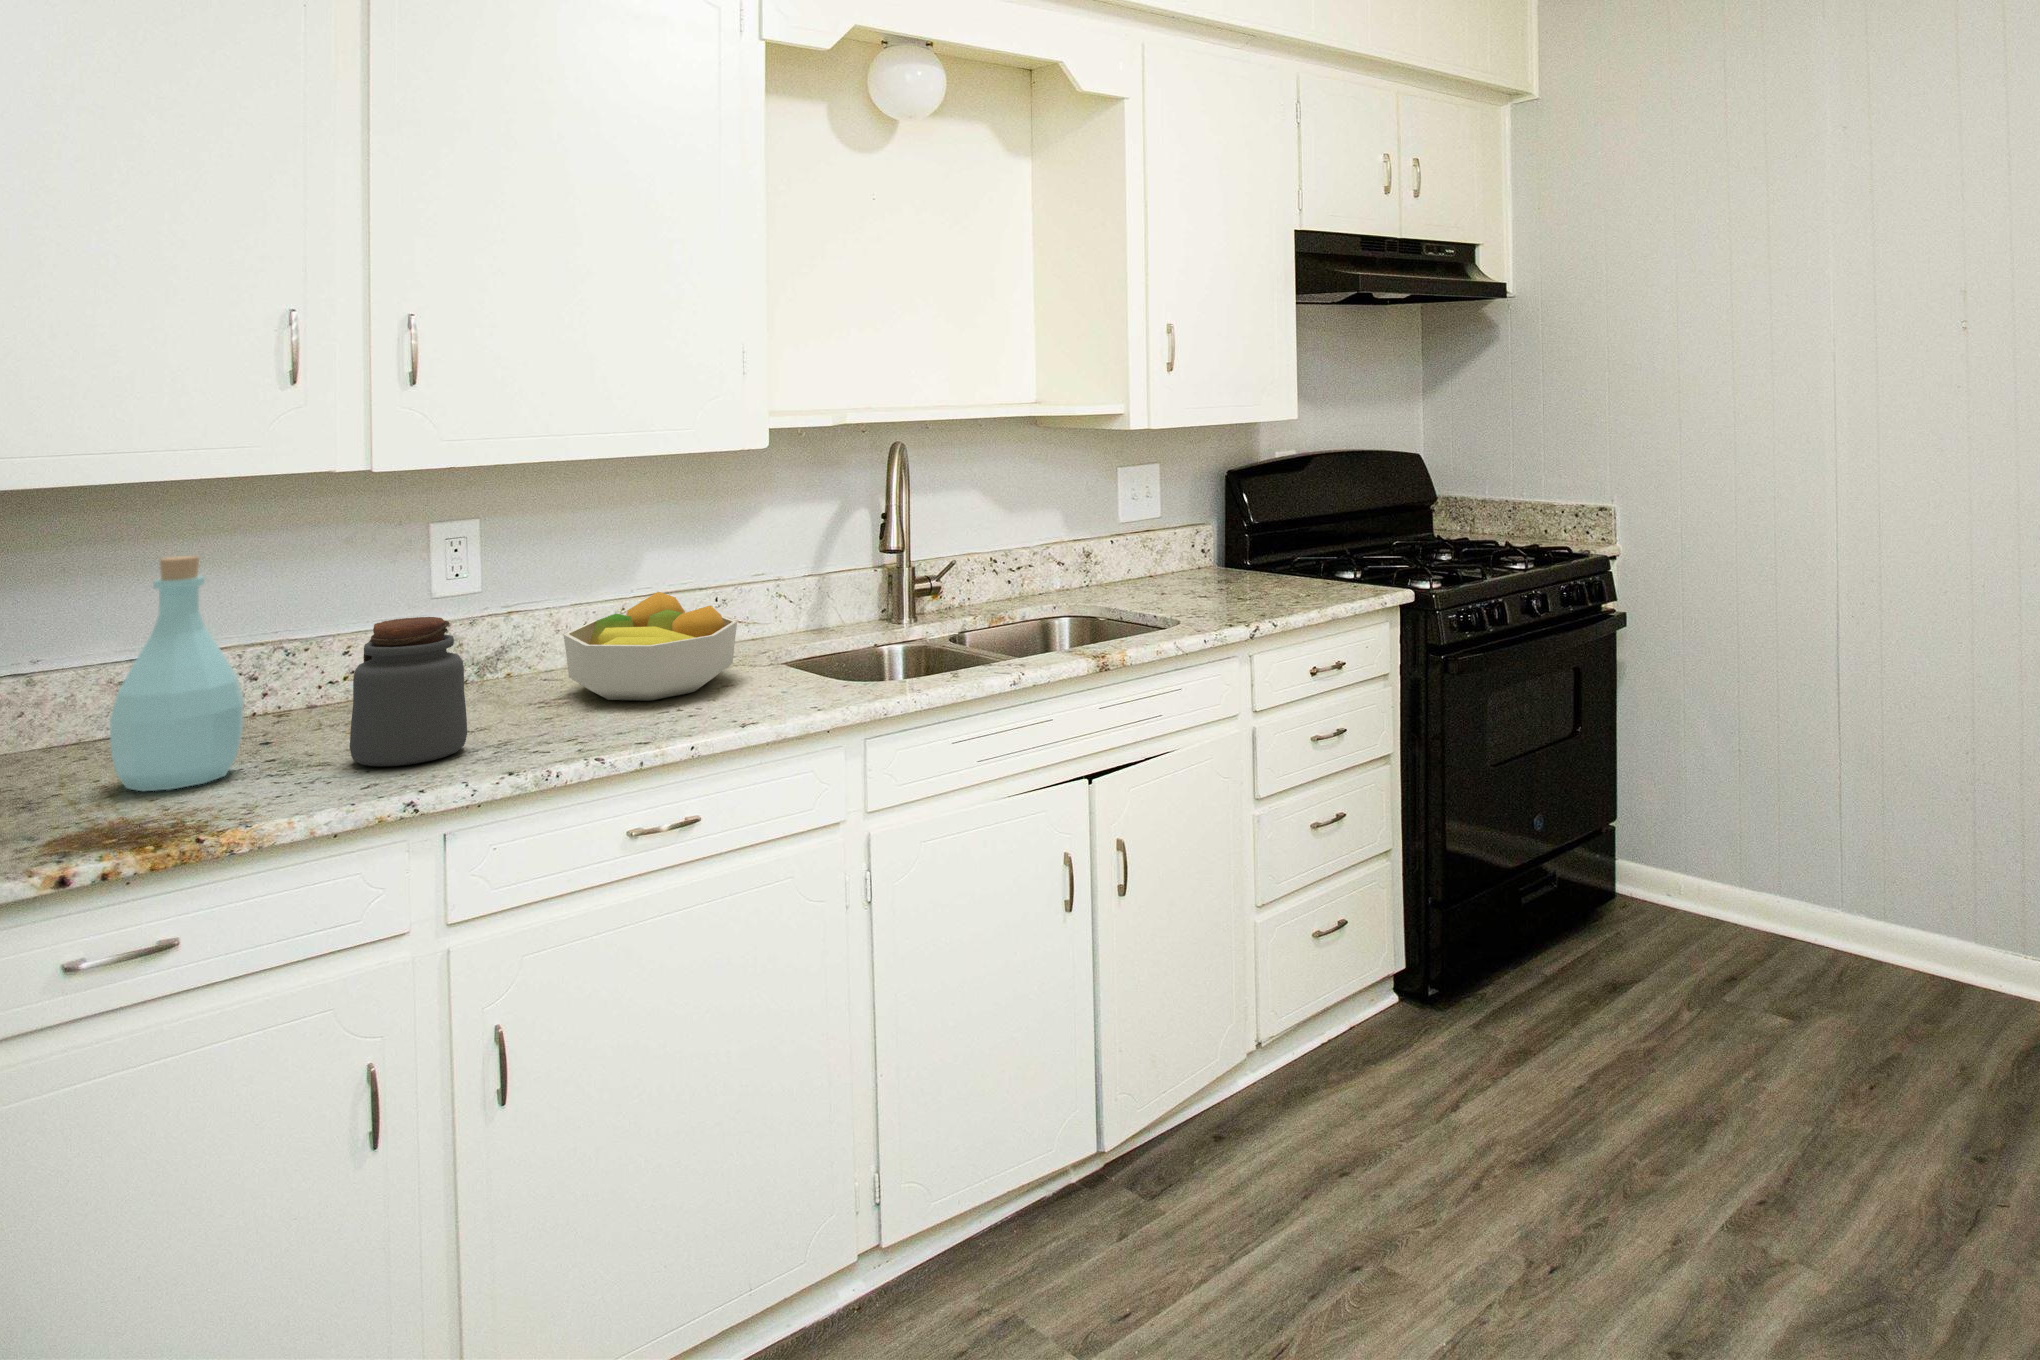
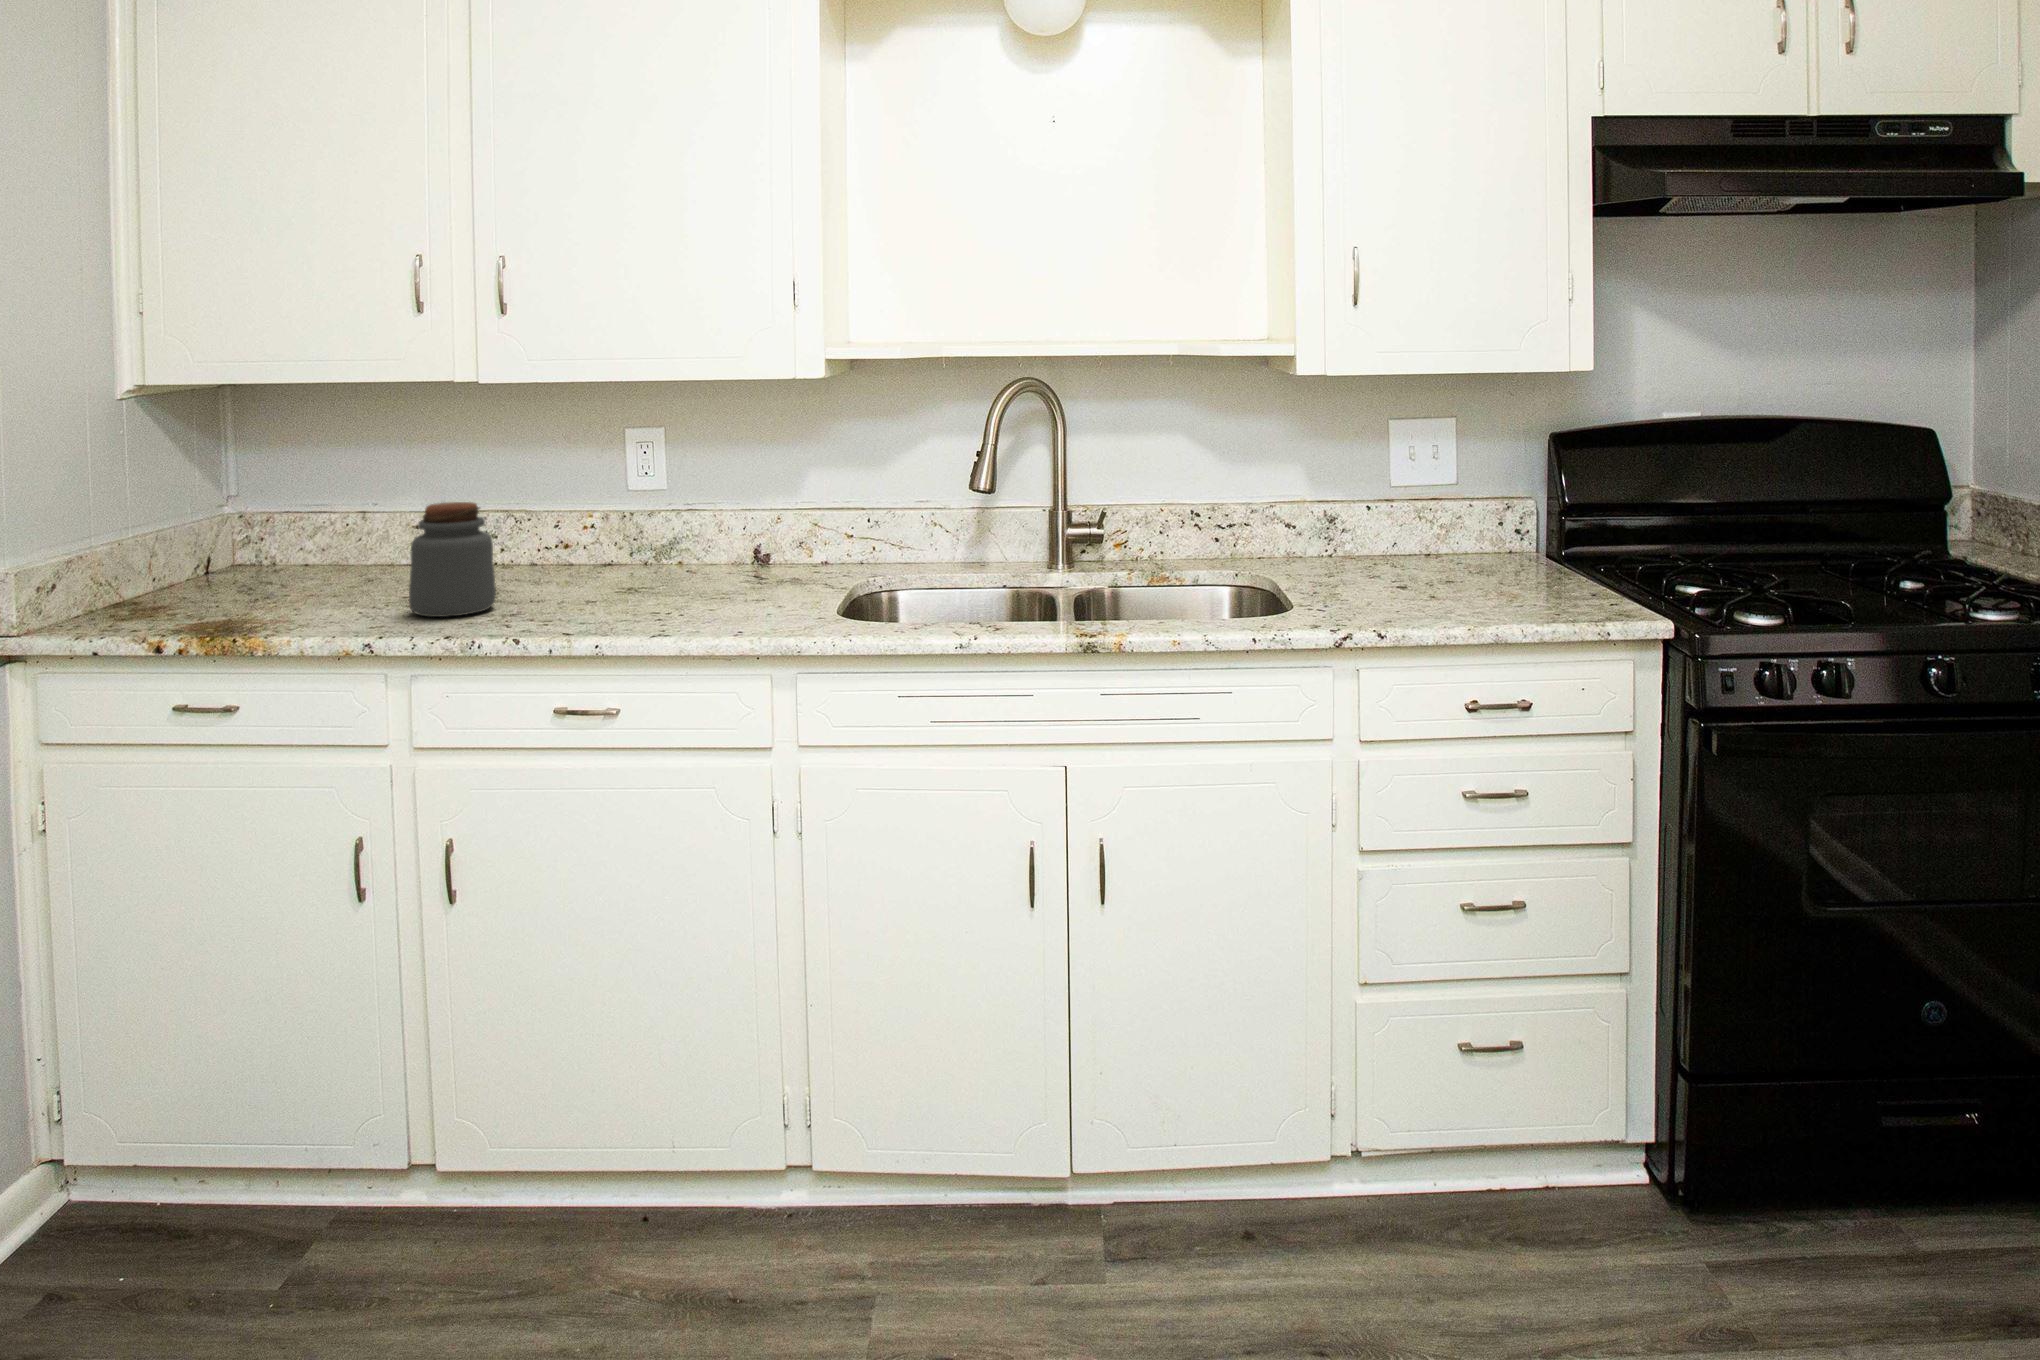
bottle: present [110,556,244,791] -> none [299,440,386,606]
fruit bowl: present [564,592,737,701] -> none [629,505,798,600]

